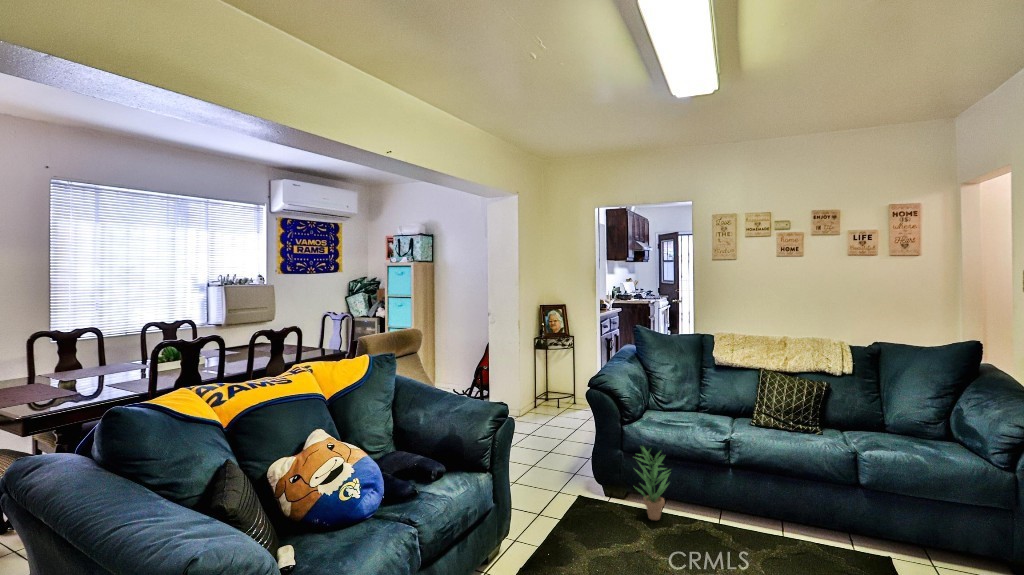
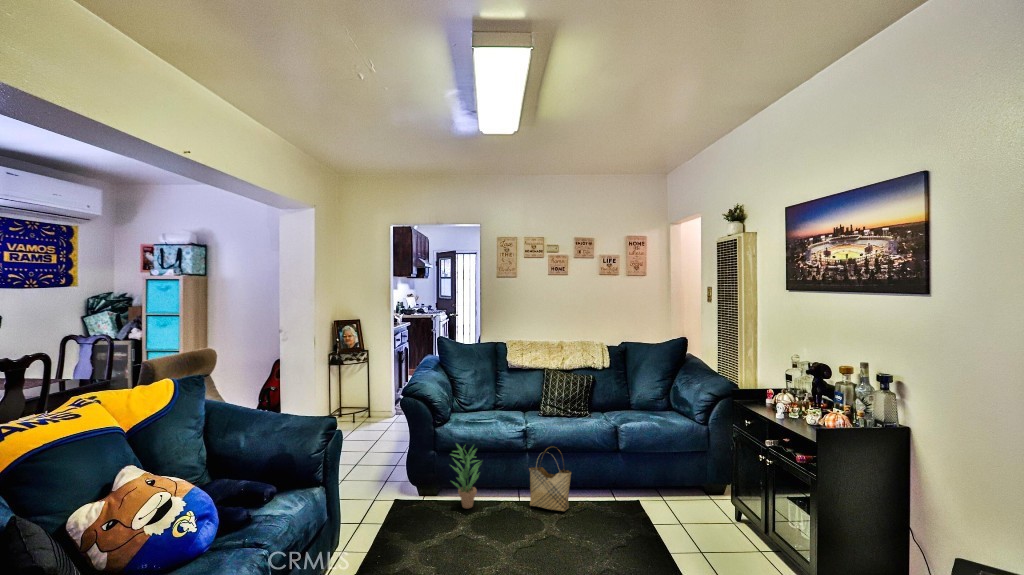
woven basket: none [730,466,787,548] -> present [529,446,571,511]

